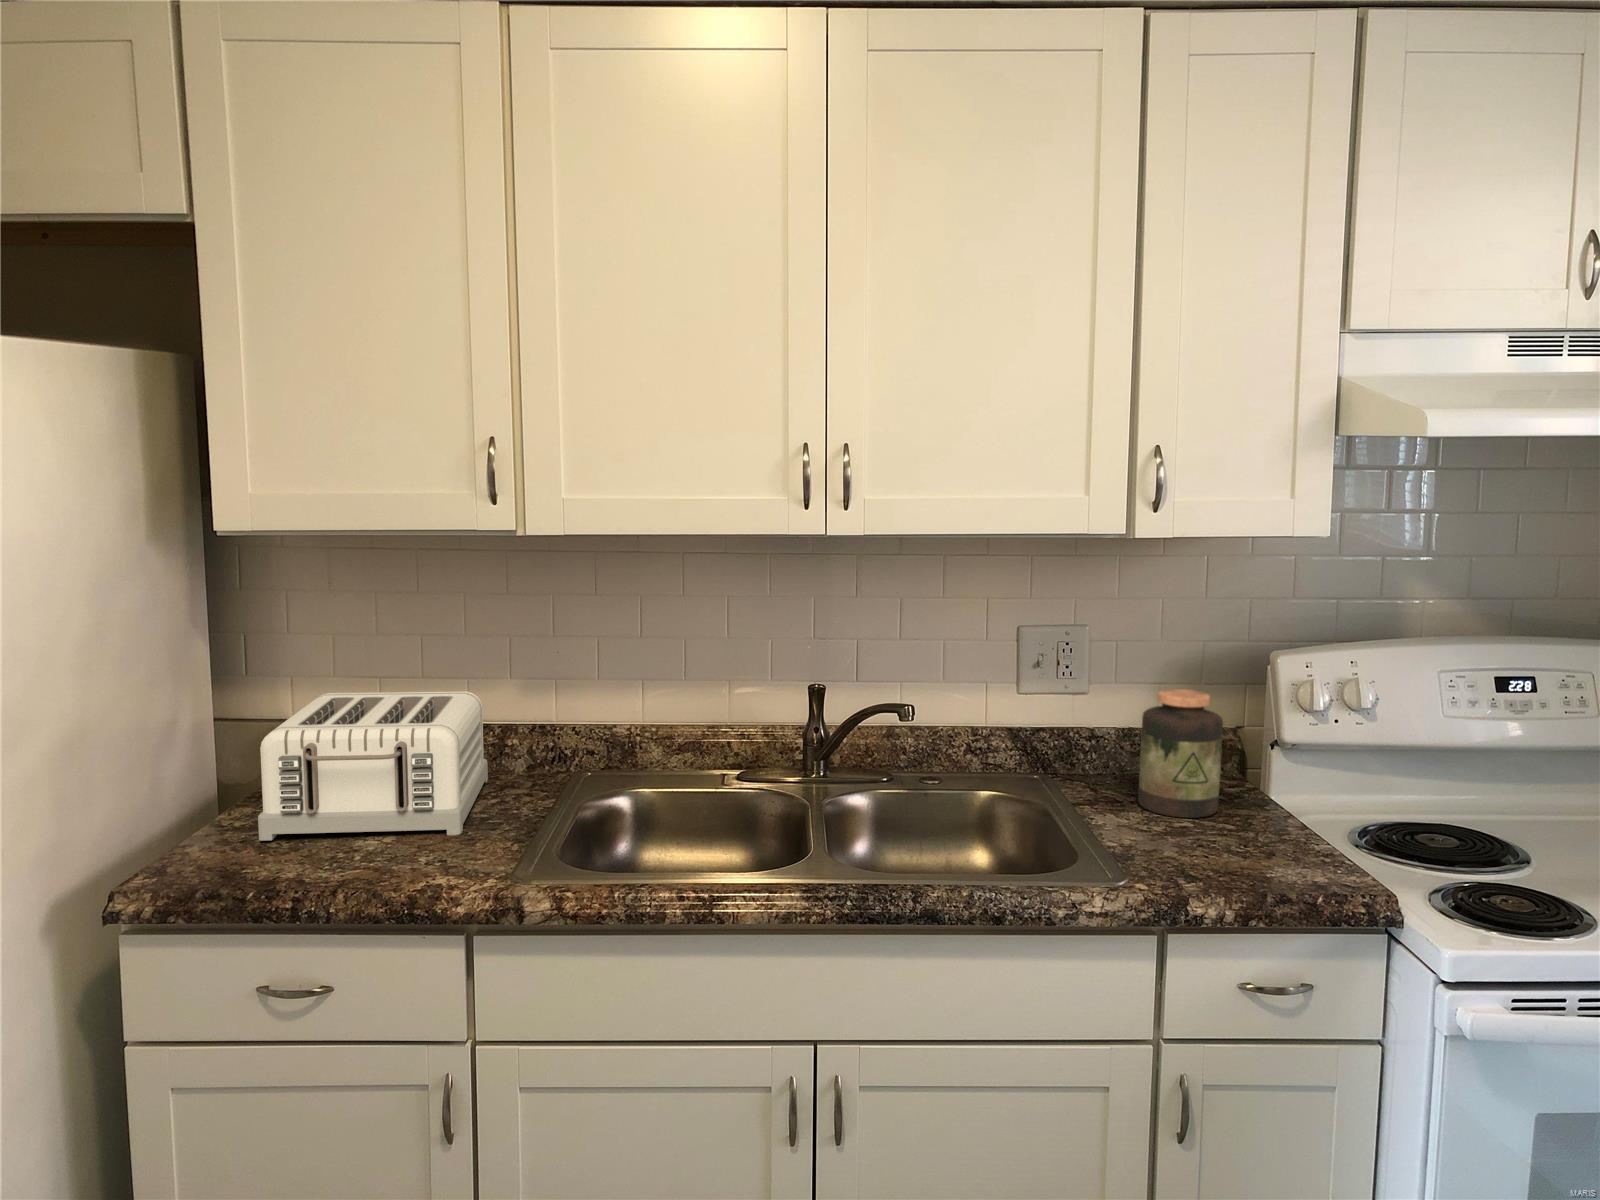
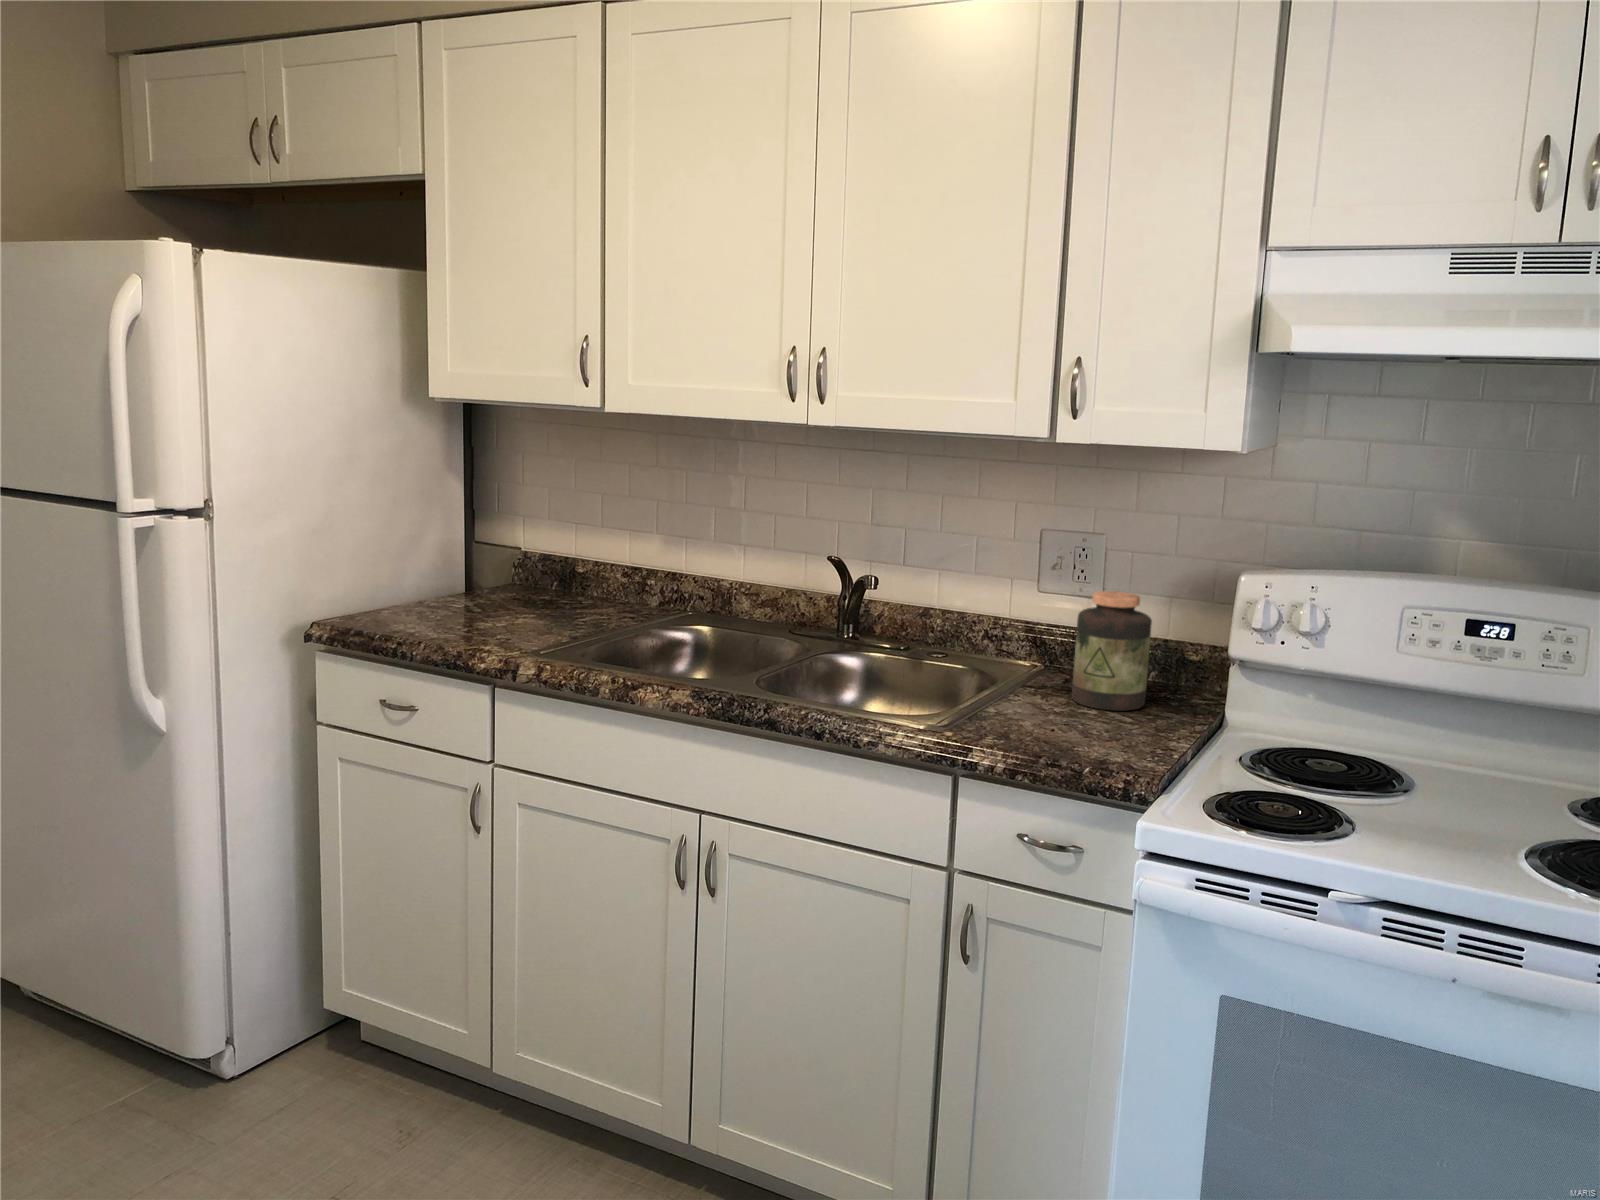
toaster: present [258,691,488,841] -> none [434,527,624,632]

